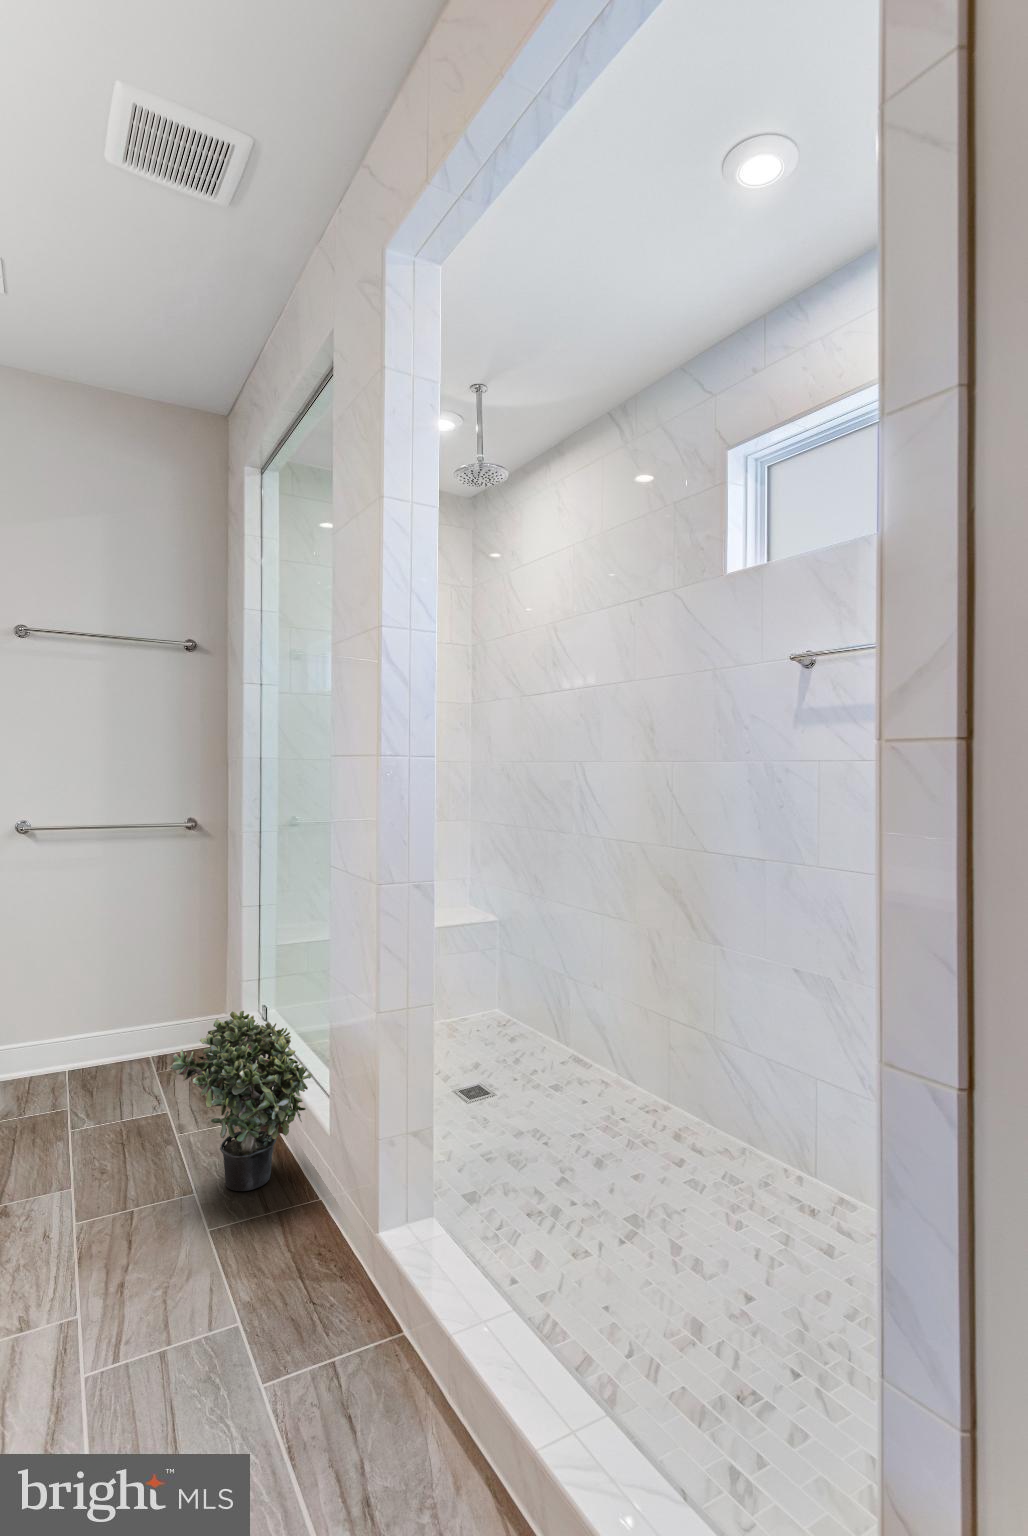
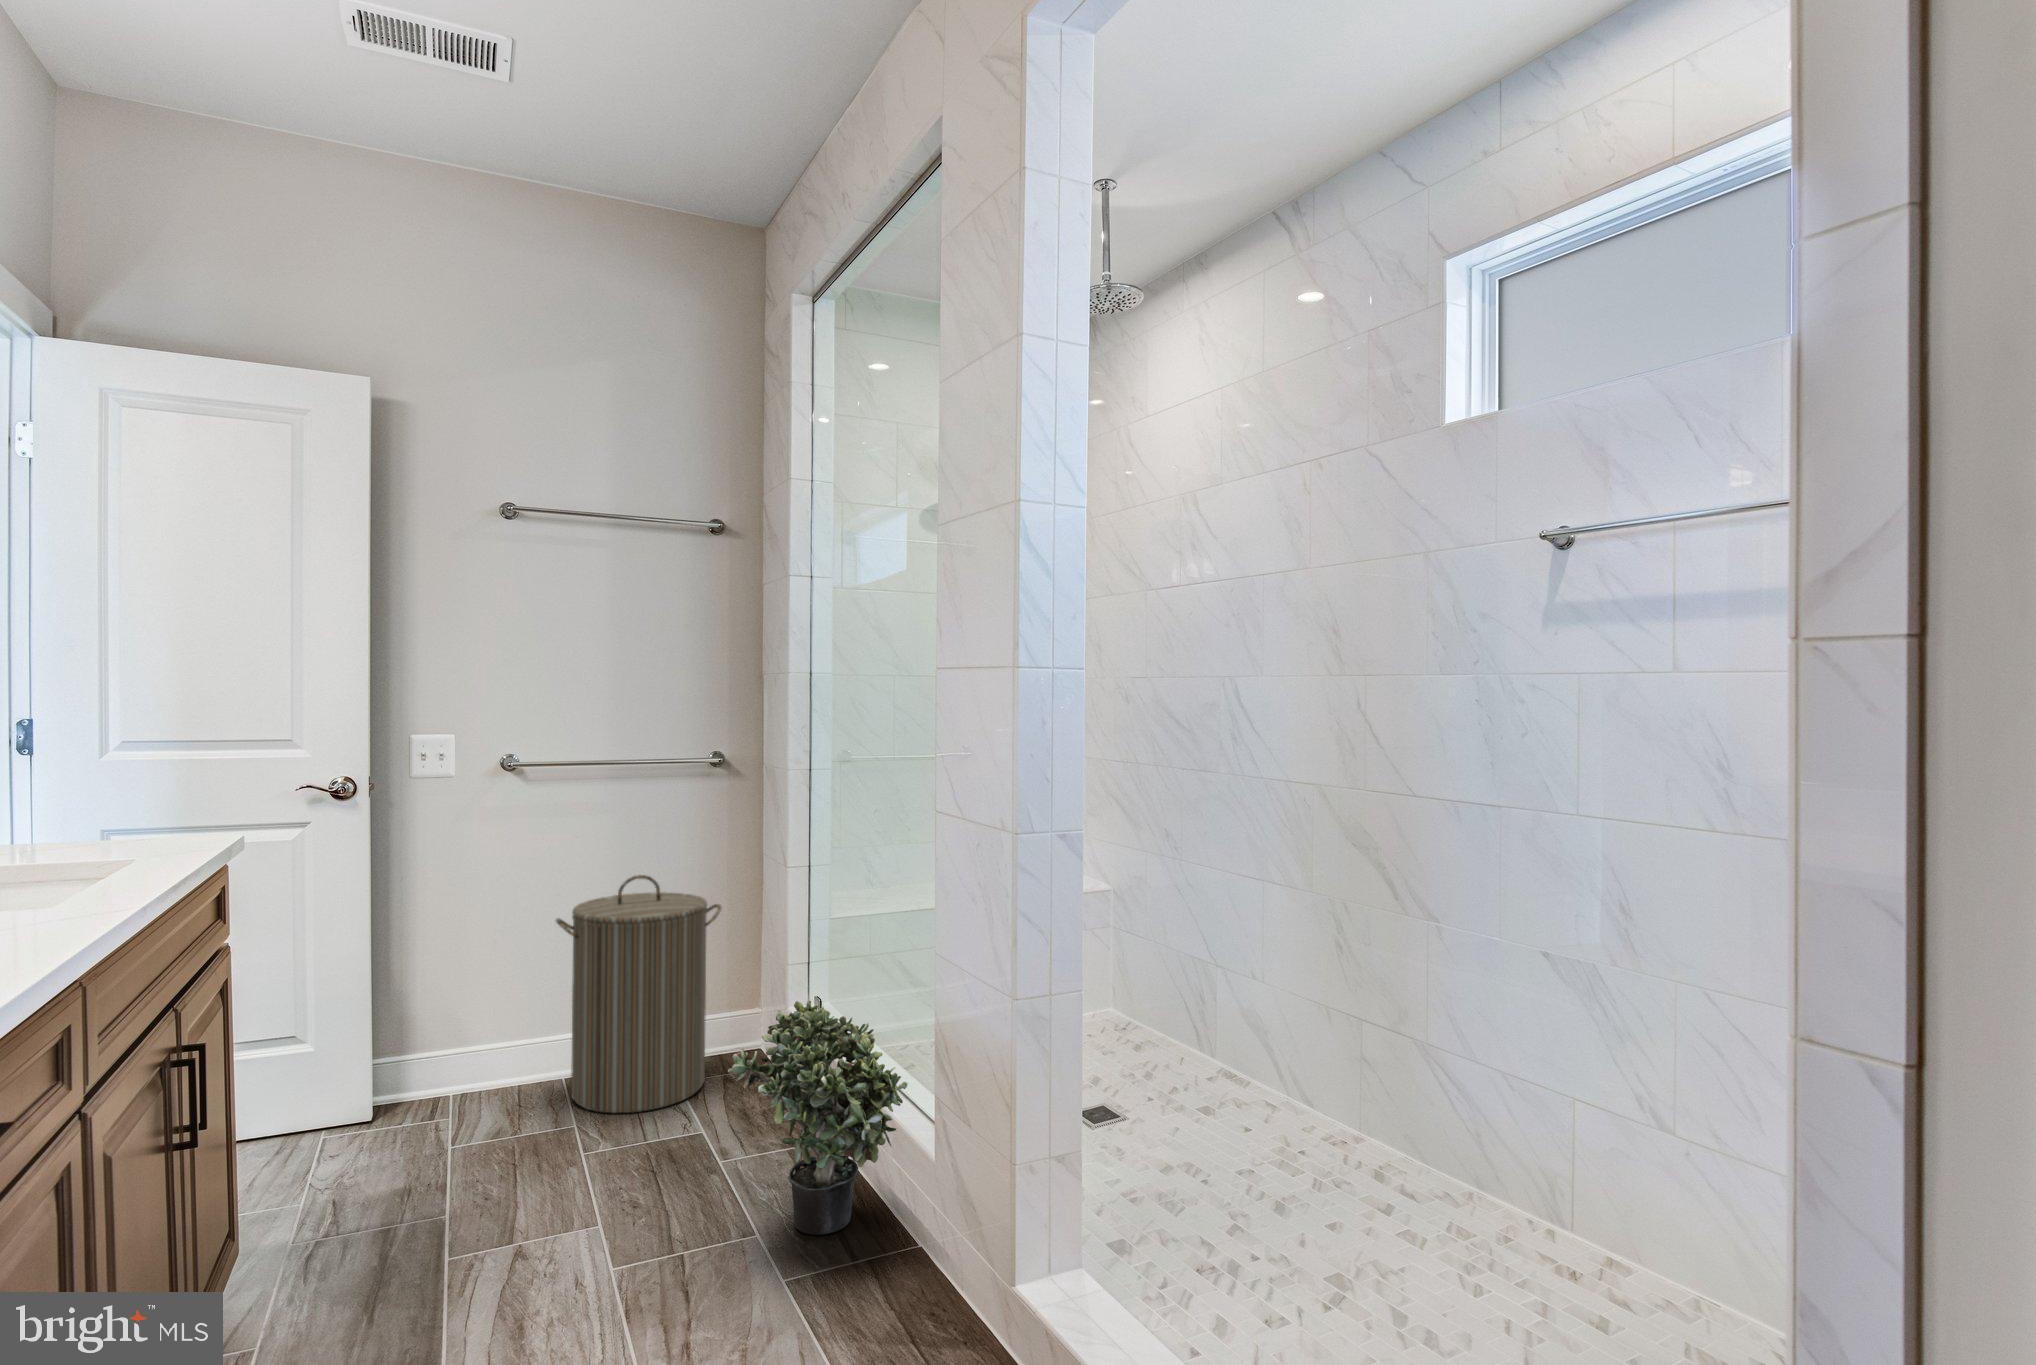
laundry hamper: none [56,913,191,1097] -> present [556,875,721,1113]

